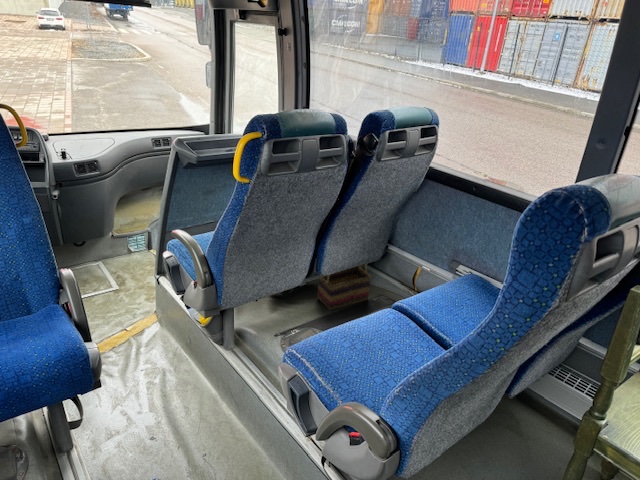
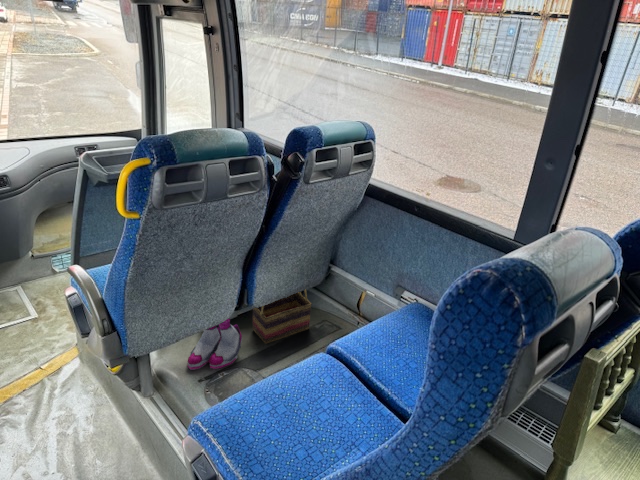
boots: none [264,281,310,328] -> present [188,319,242,370]

